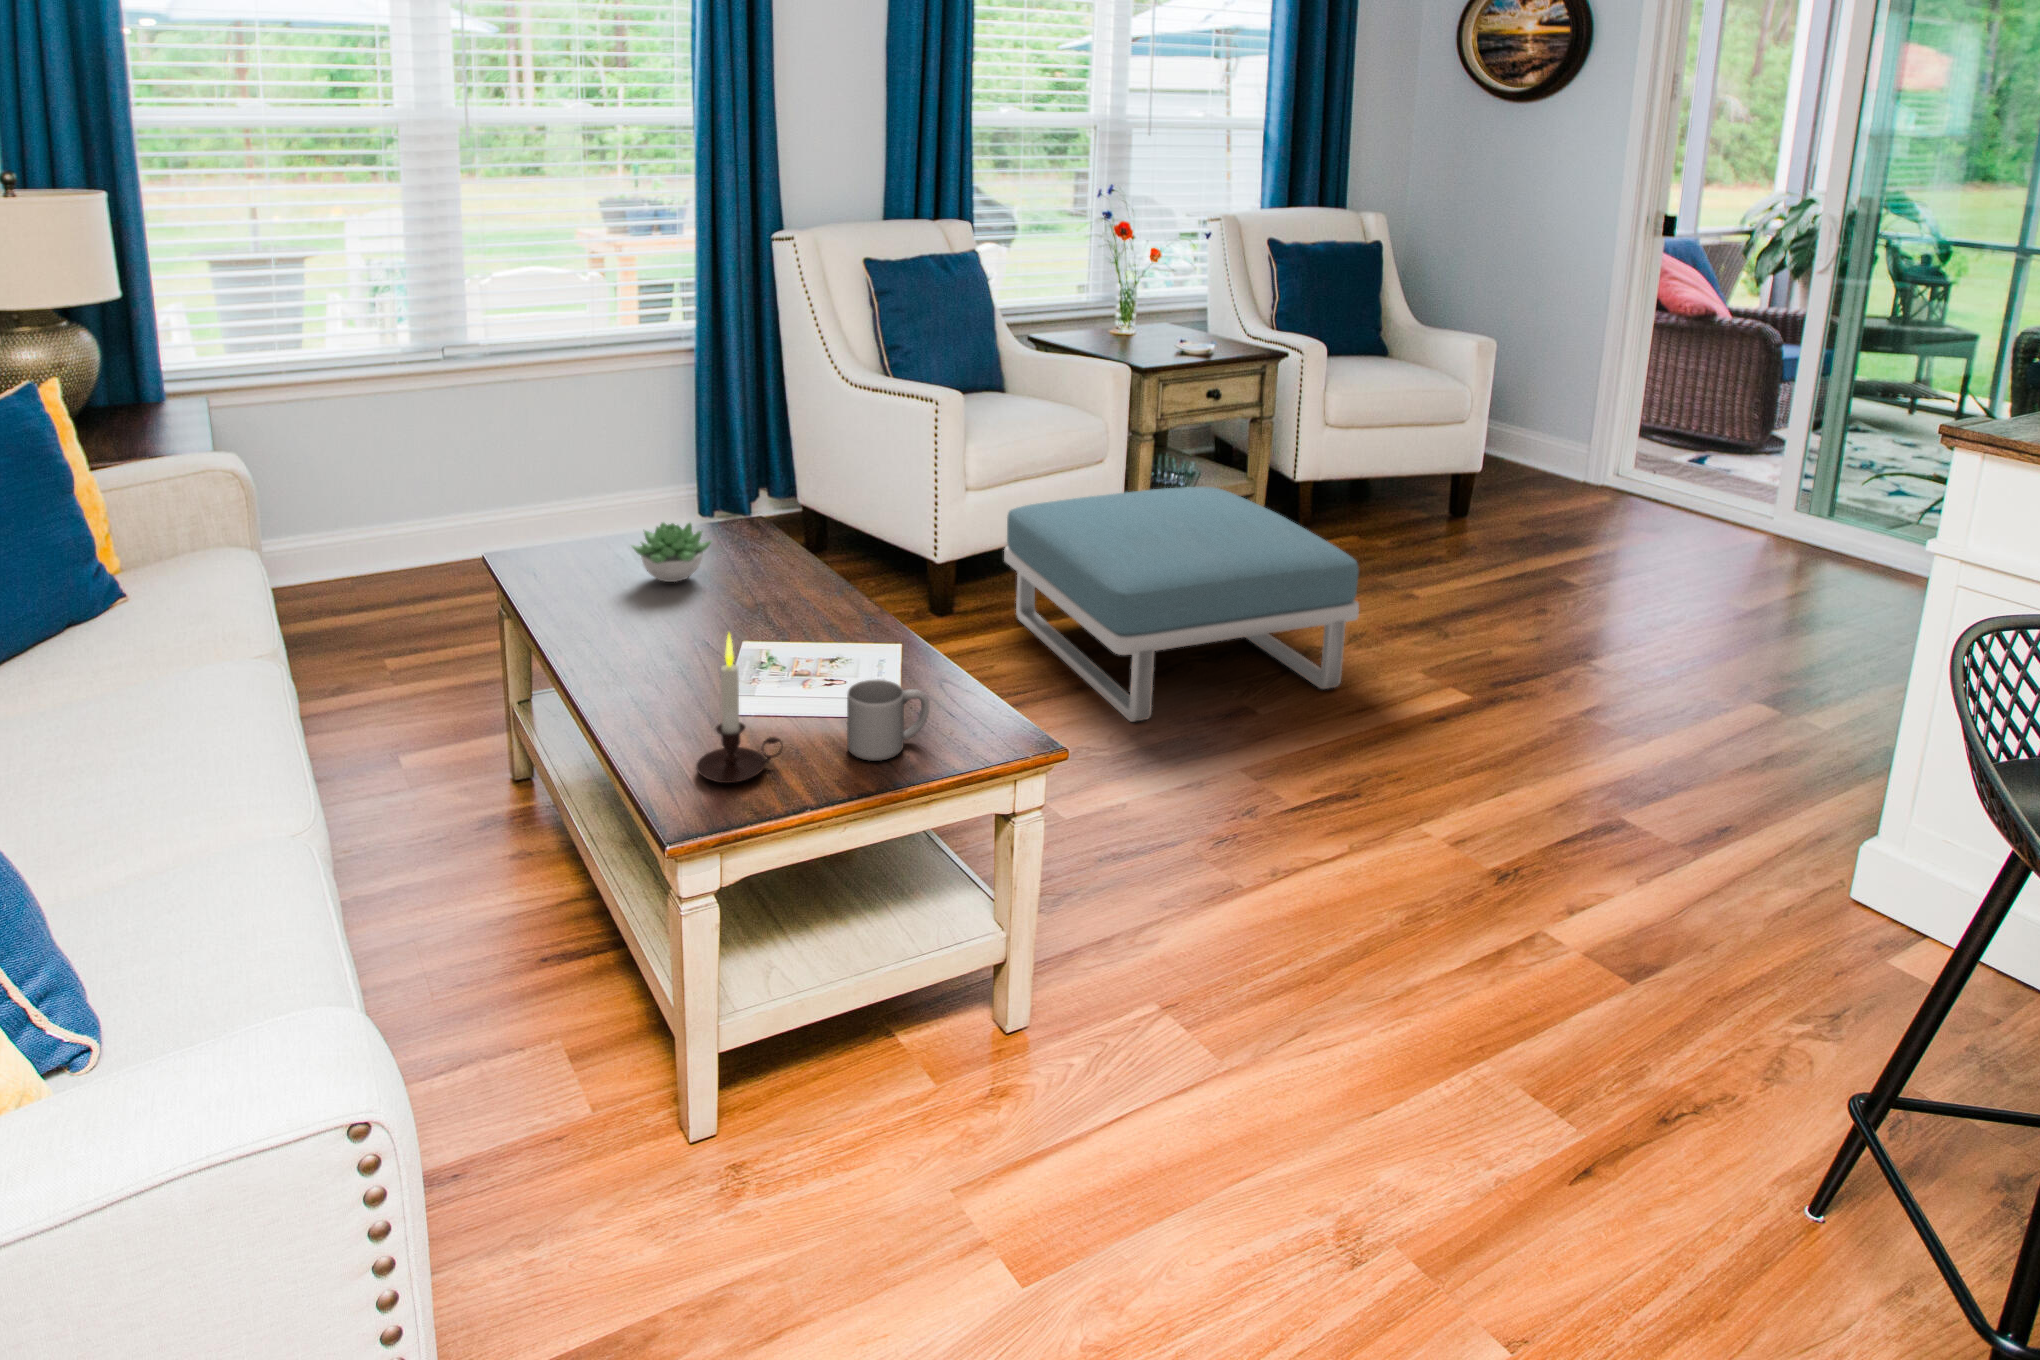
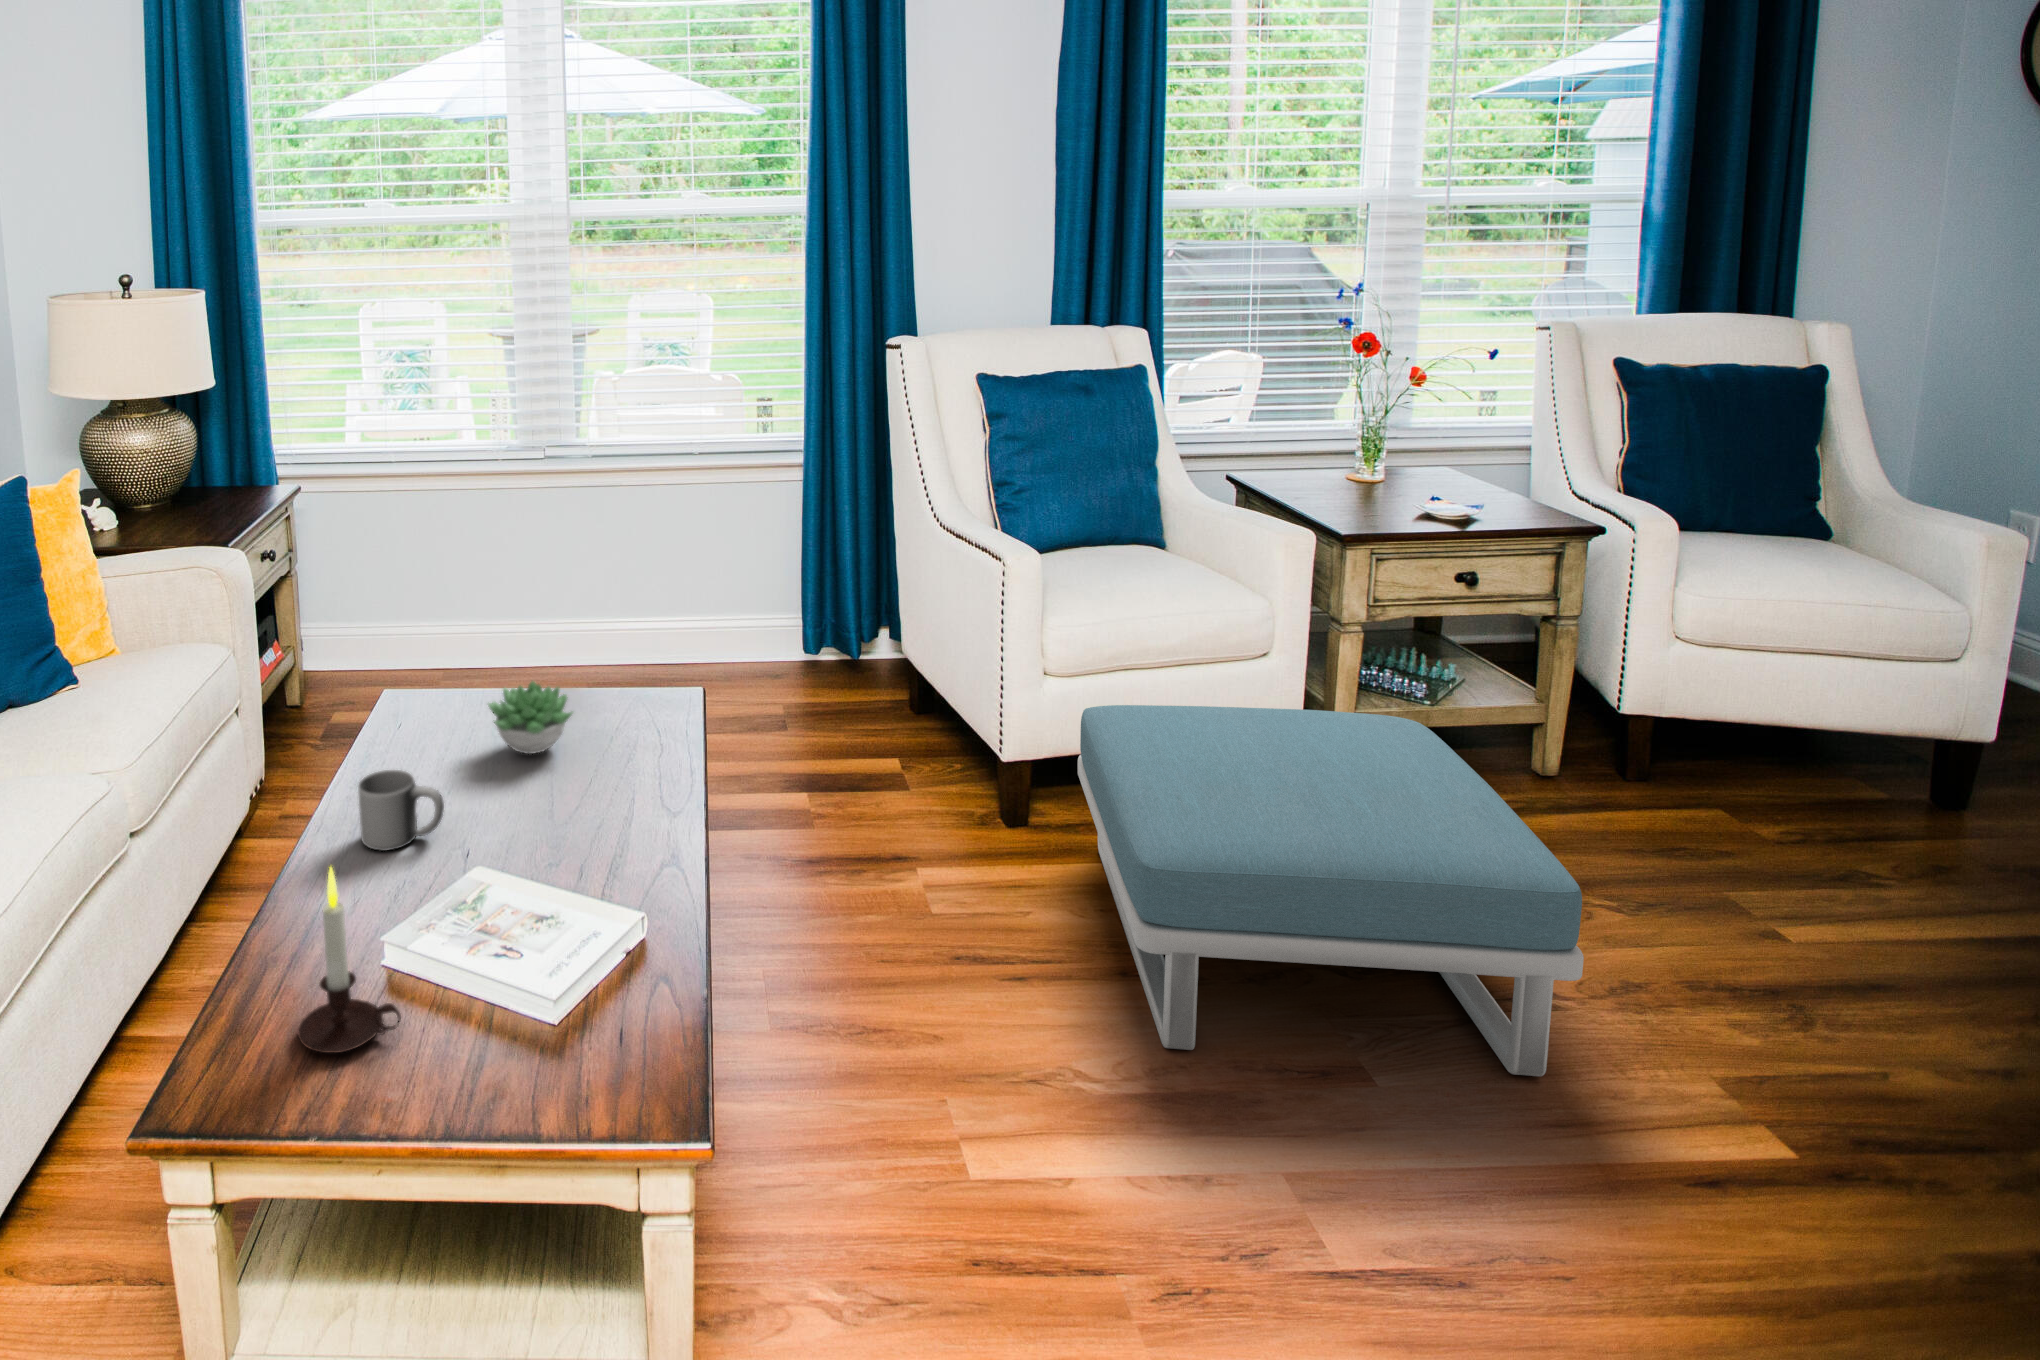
mug: present [847,680,929,761] -> present [358,770,444,851]

